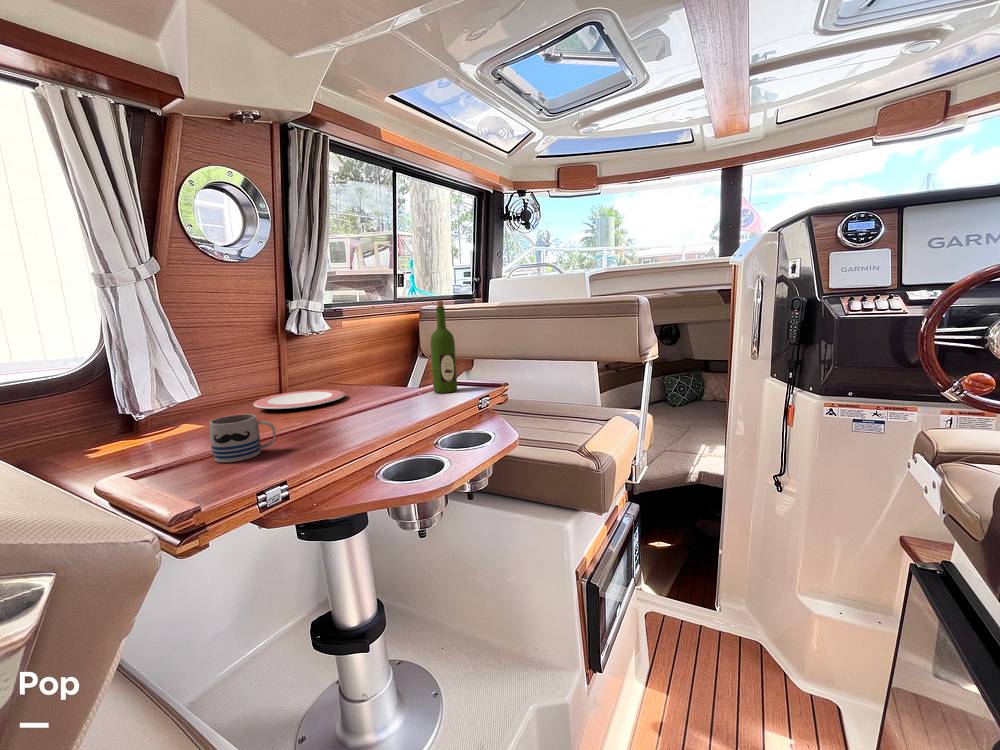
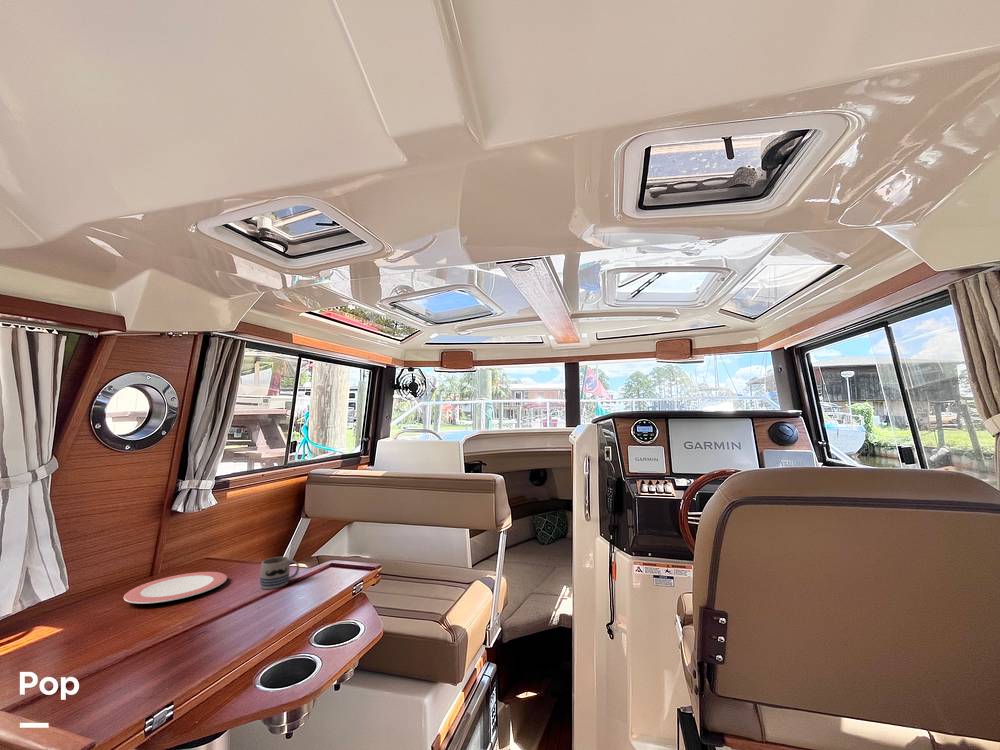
wine bottle: present [430,301,457,393] -> none [318,487,342,572]
mug: present [210,414,276,462] -> present [260,557,299,589]

